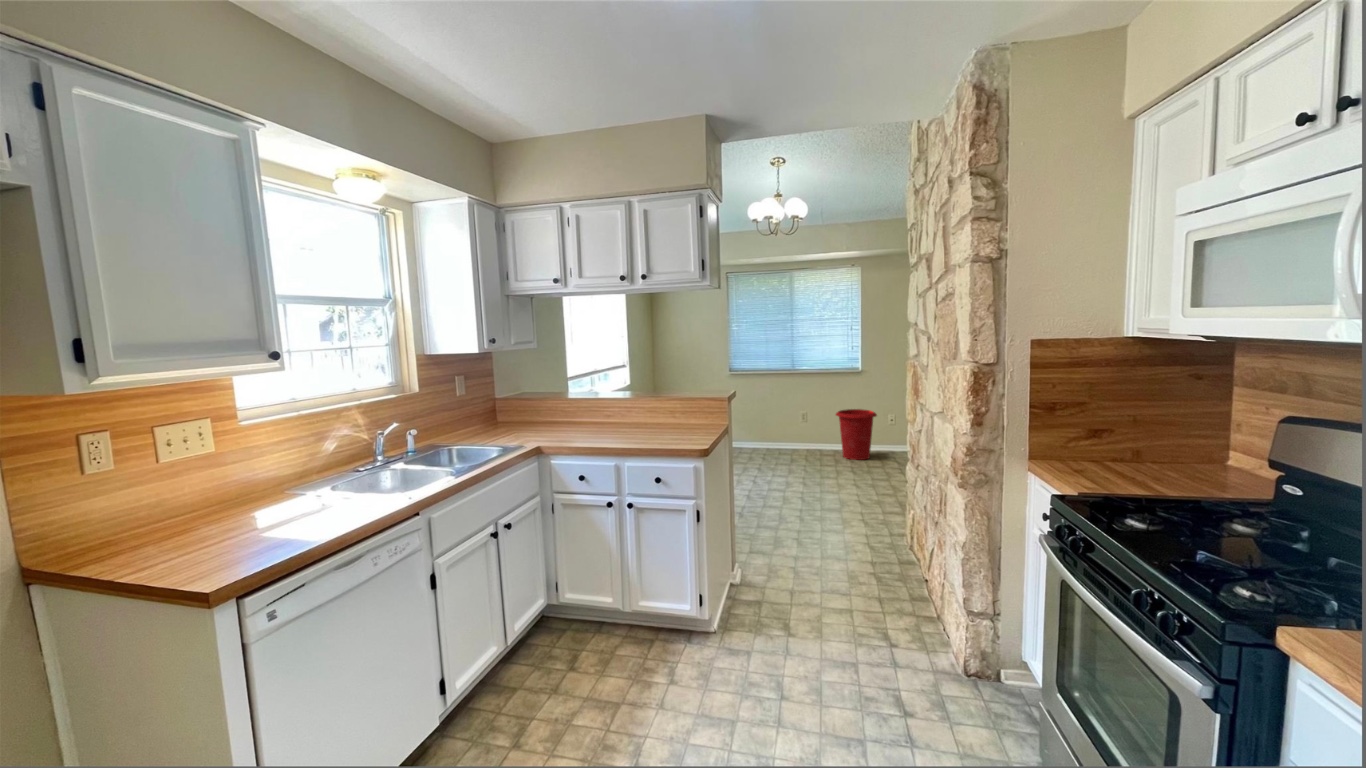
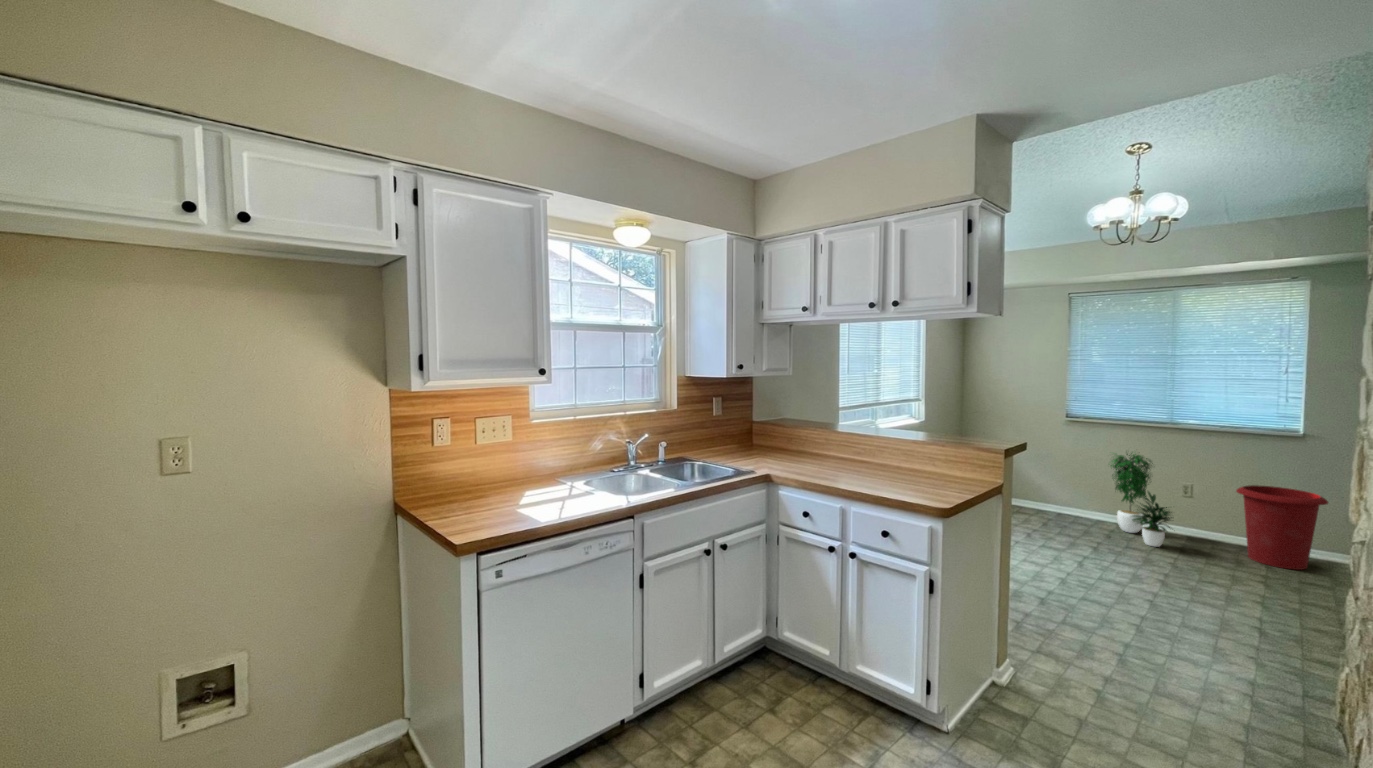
potted plant: none [766,393,809,461] -> present [1111,453,1172,547]

